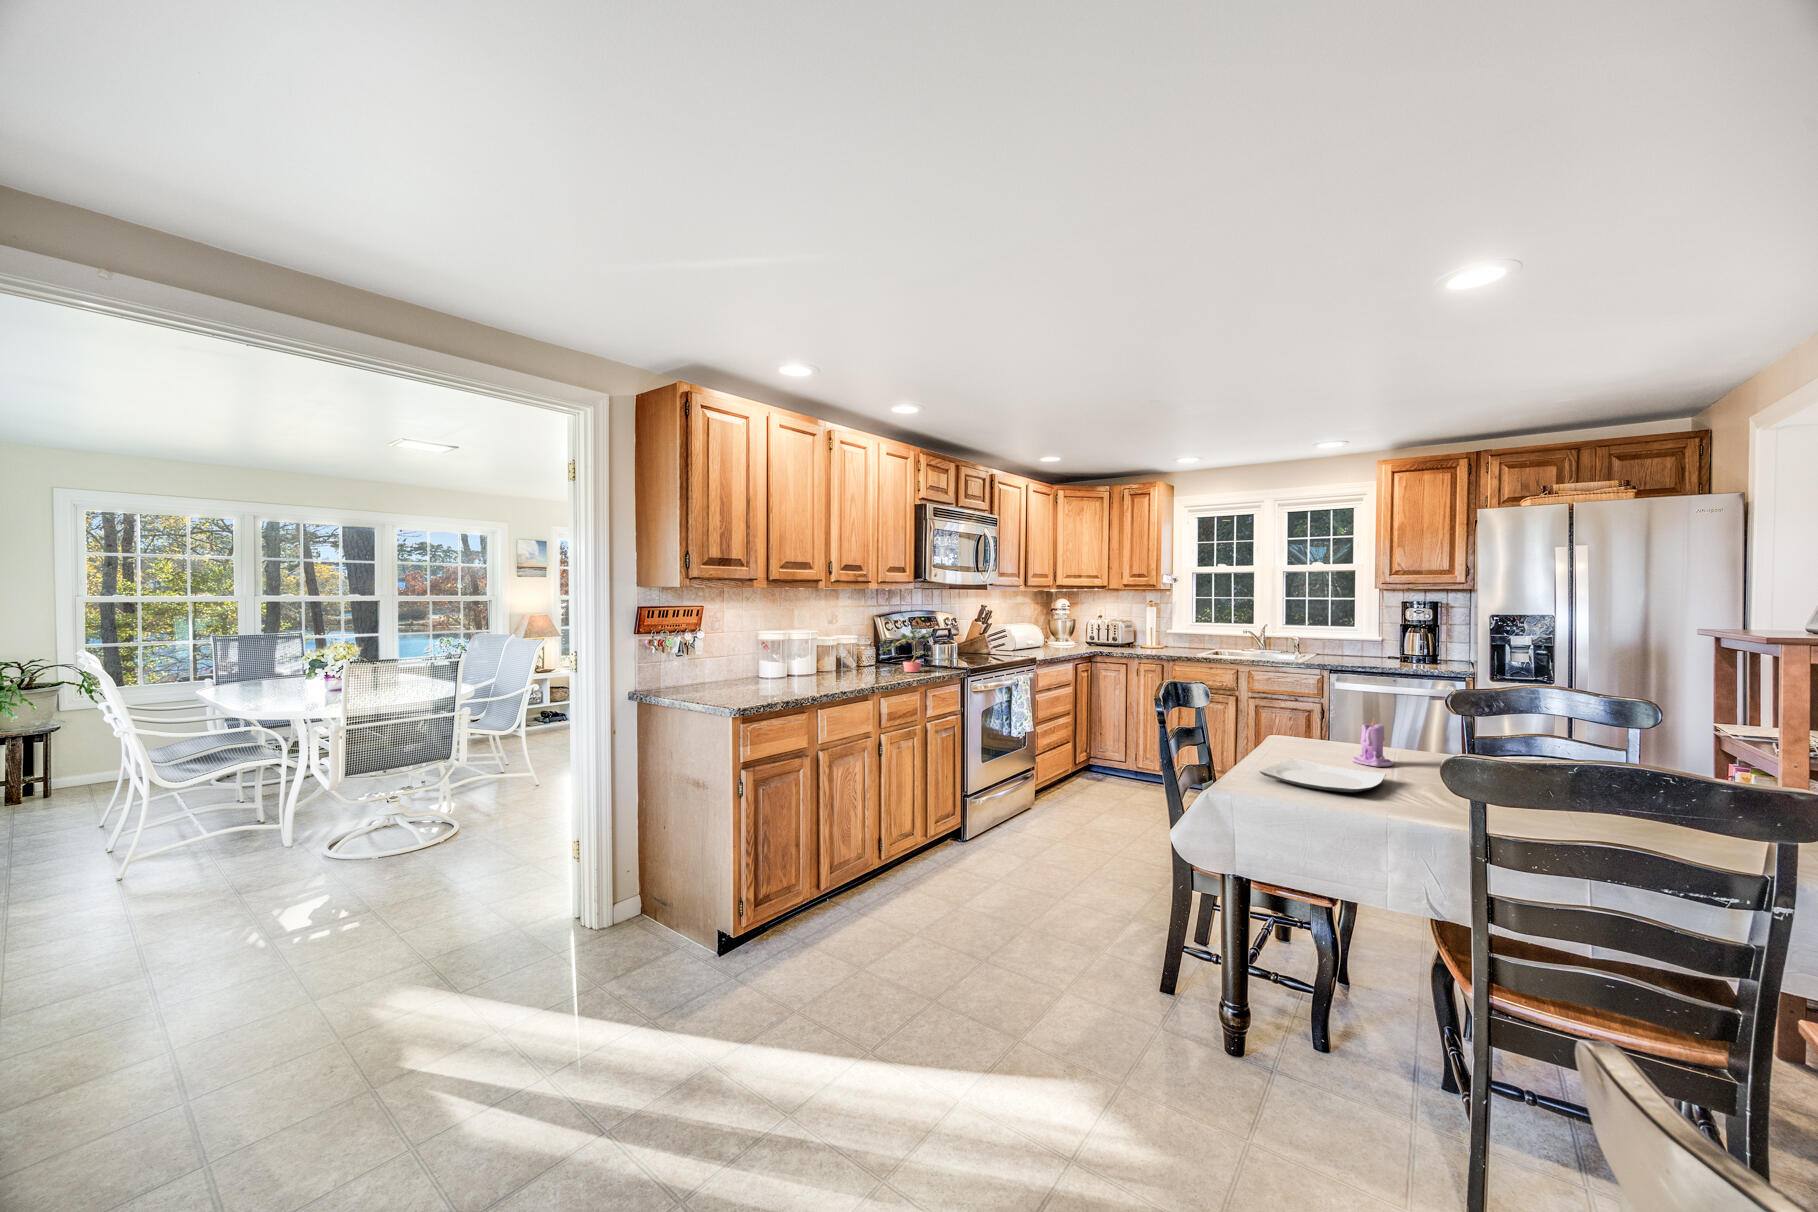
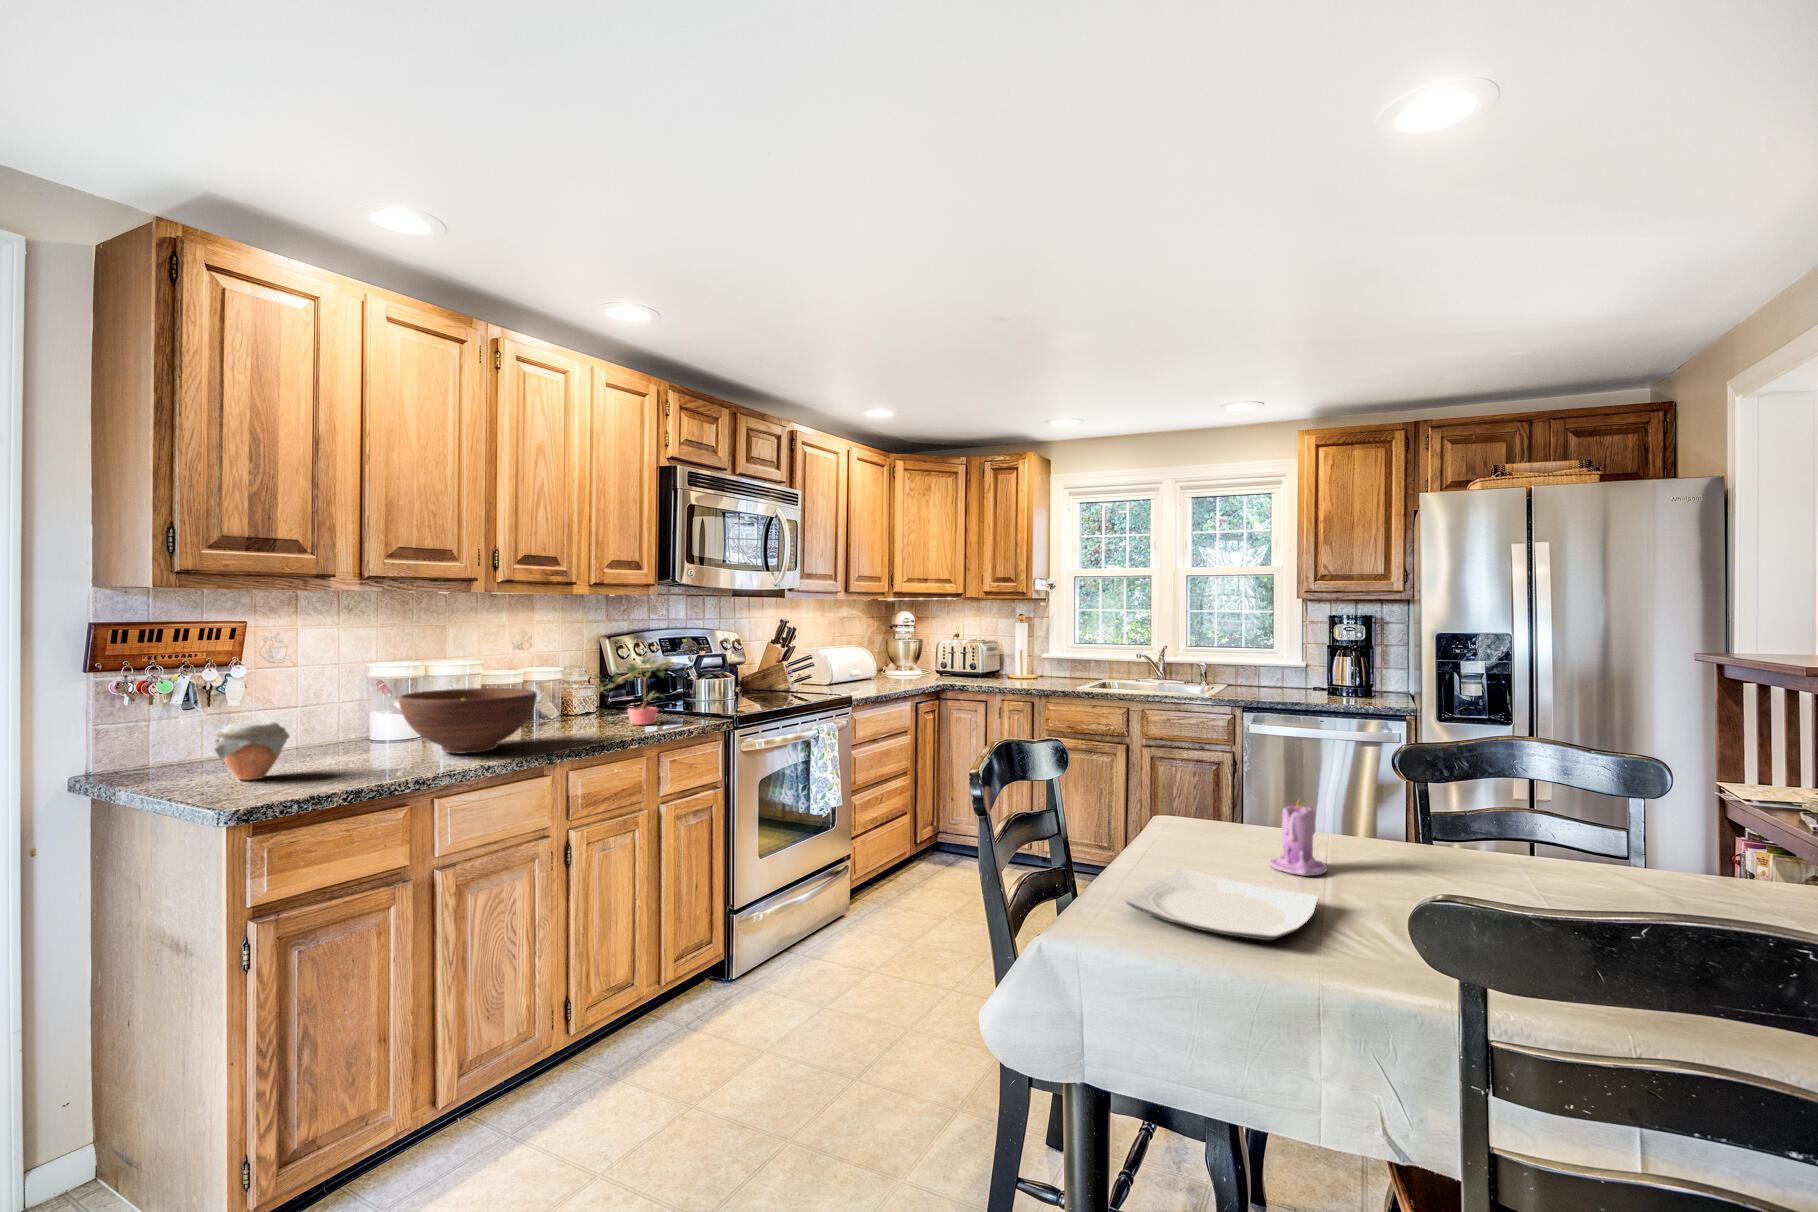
fruit bowl: none [787,647,862,685] -> present [399,688,537,754]
jar: none [706,662,740,695] -> present [213,721,290,780]

